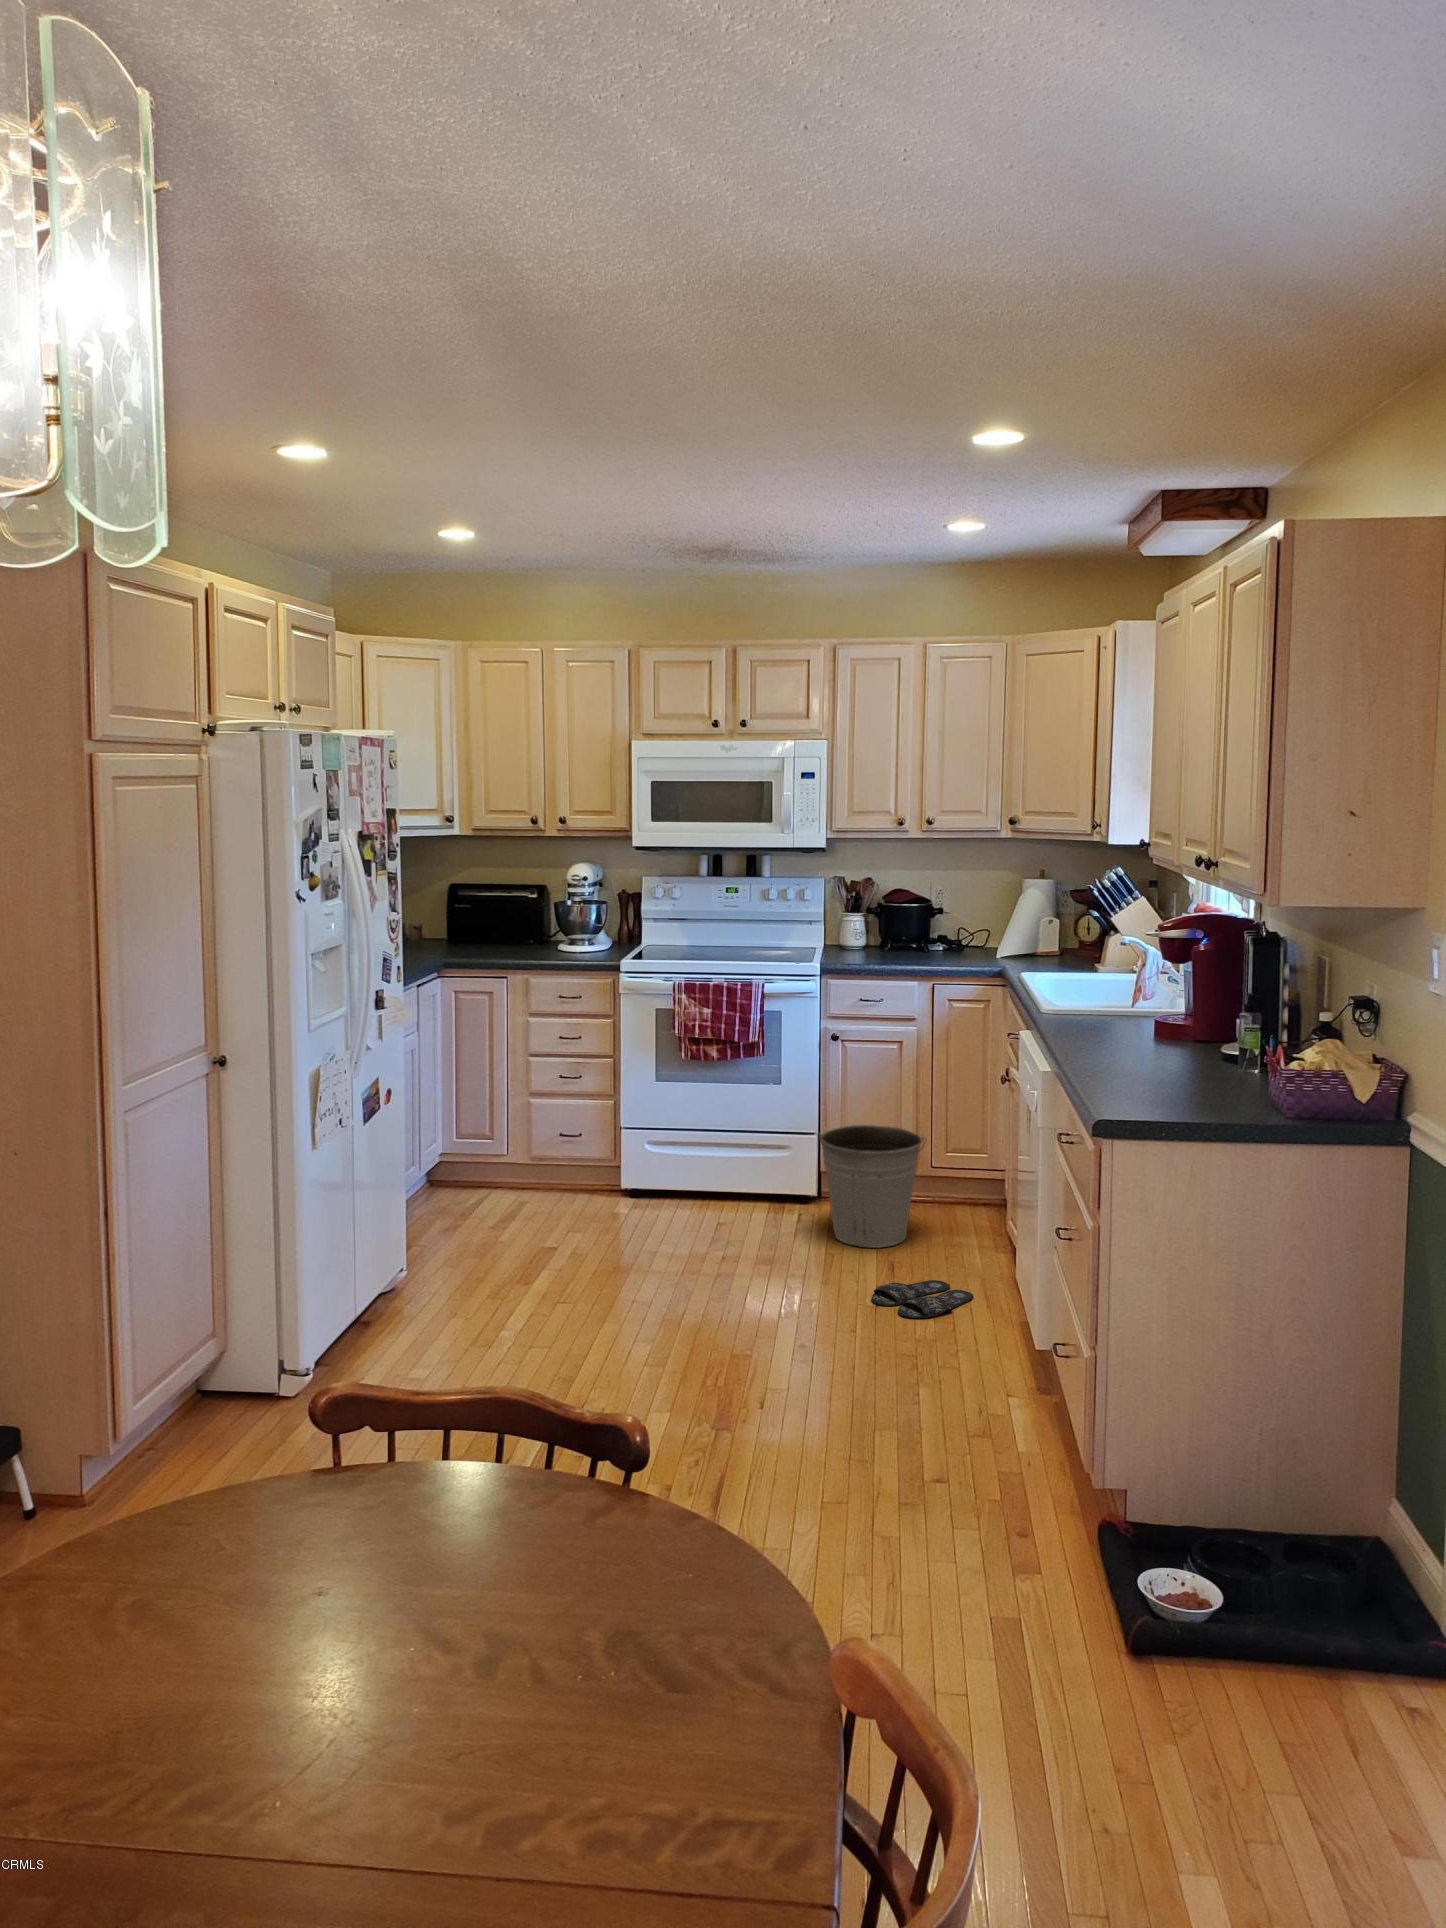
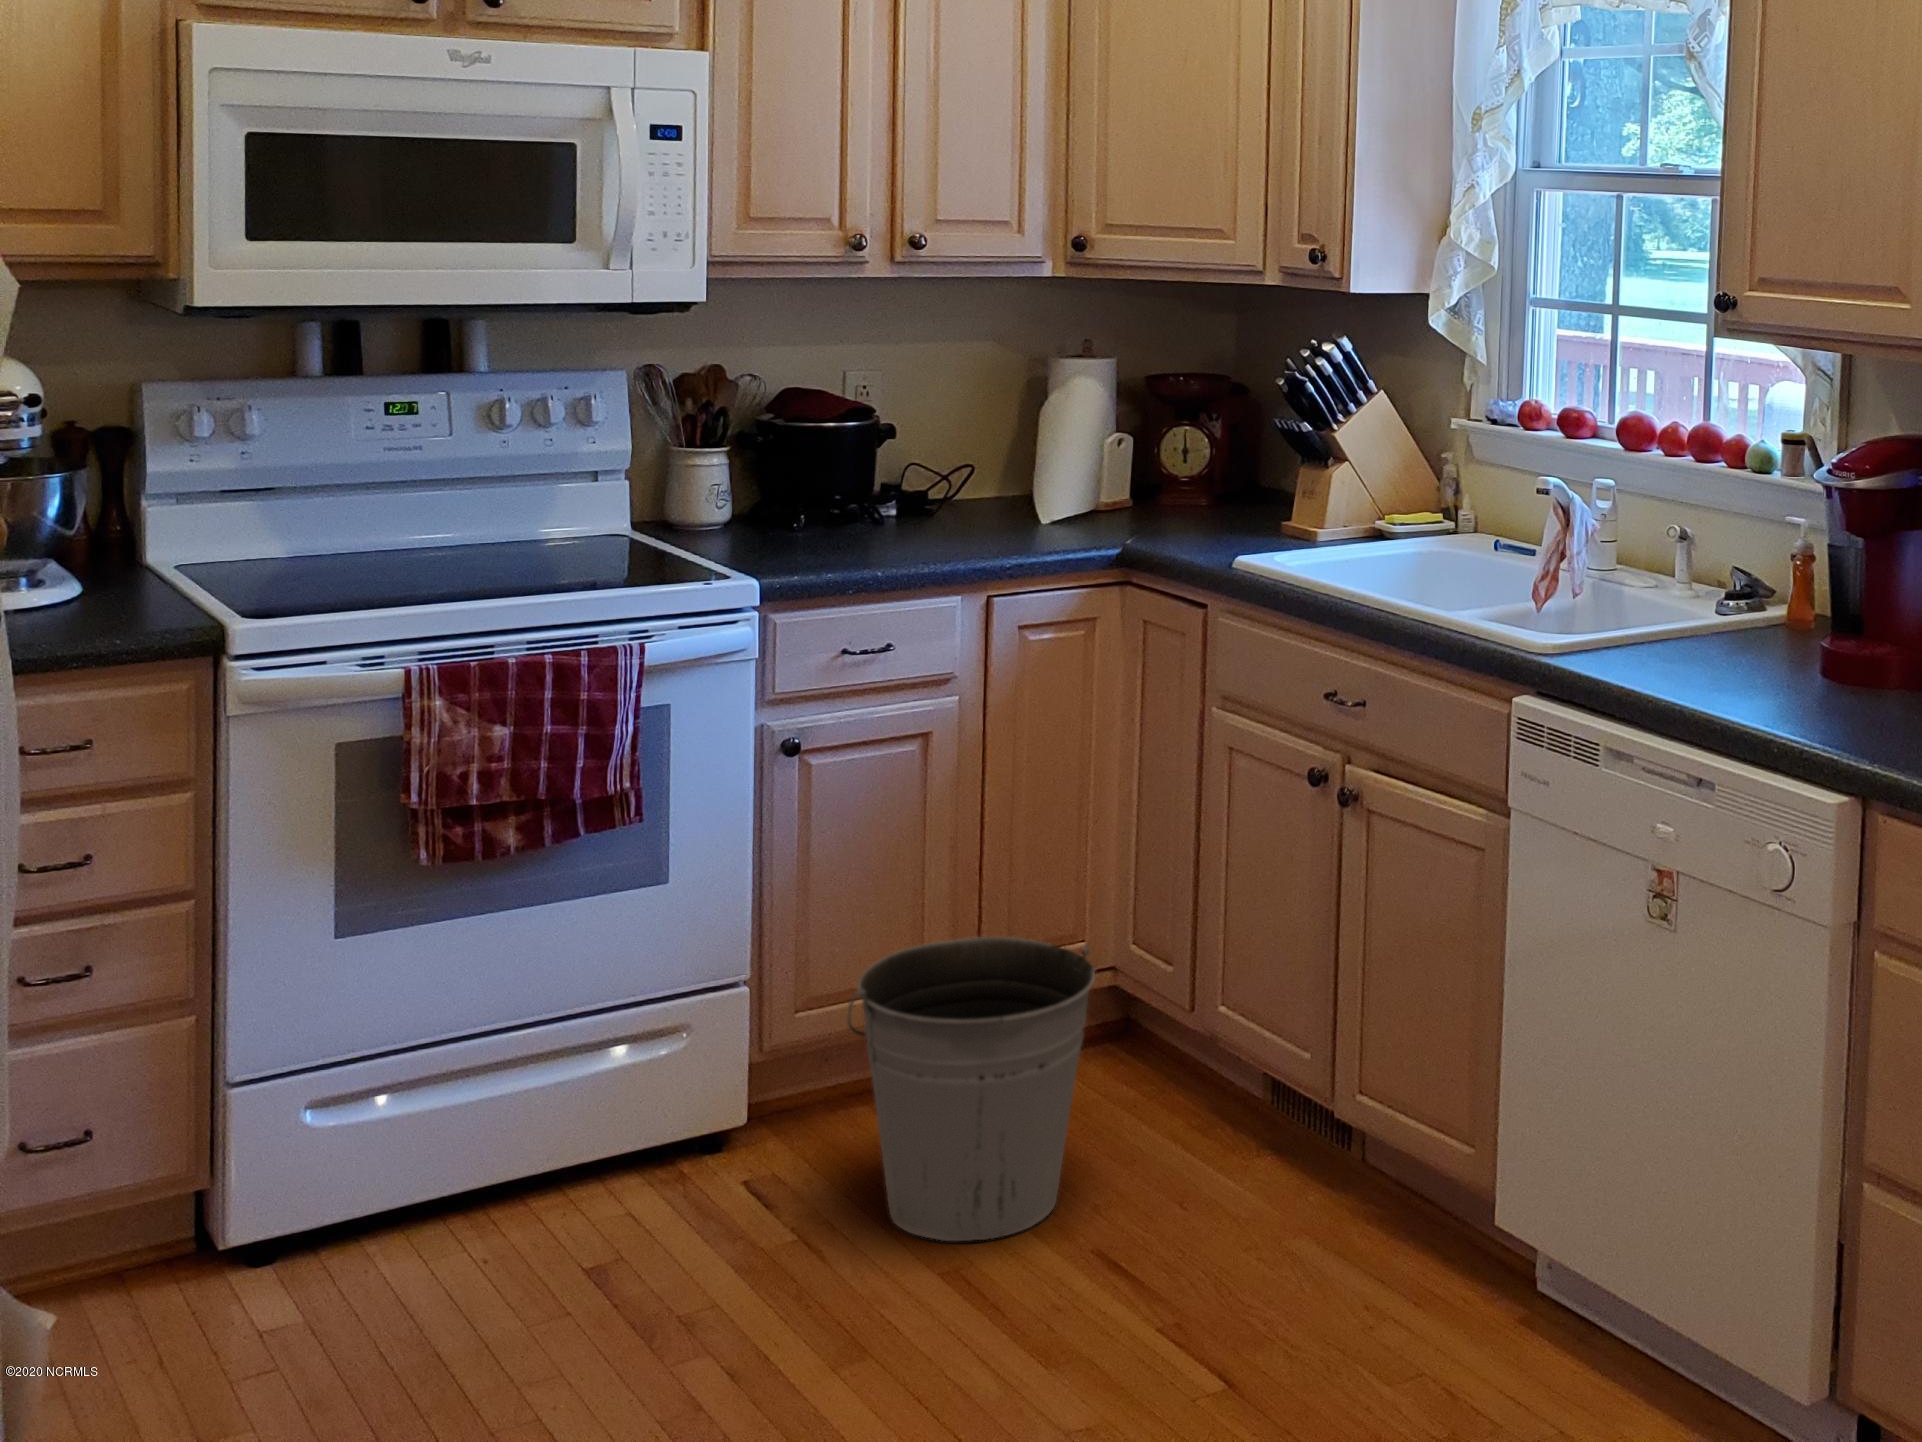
slippers: present [872,1280,973,1318] -> none [1154,1271,1350,1391]

